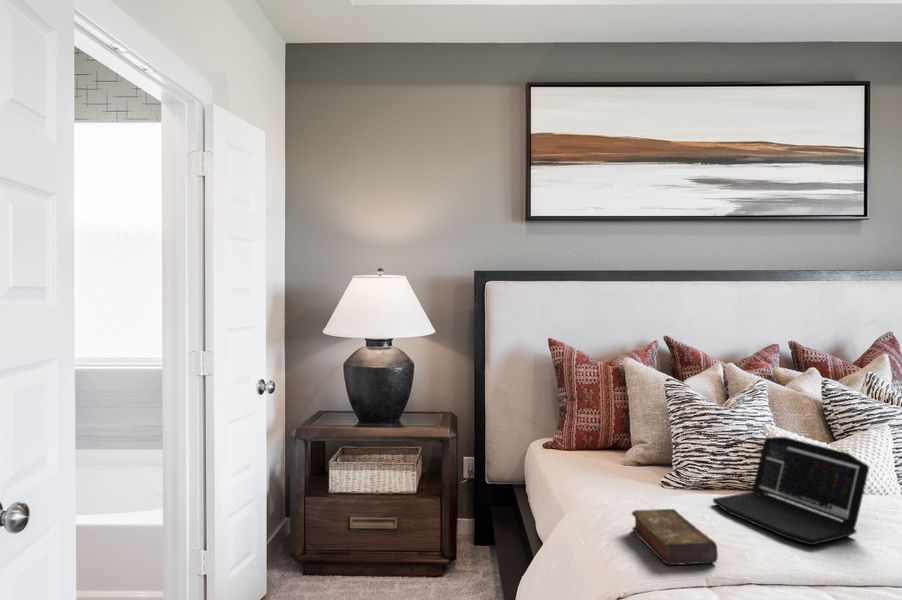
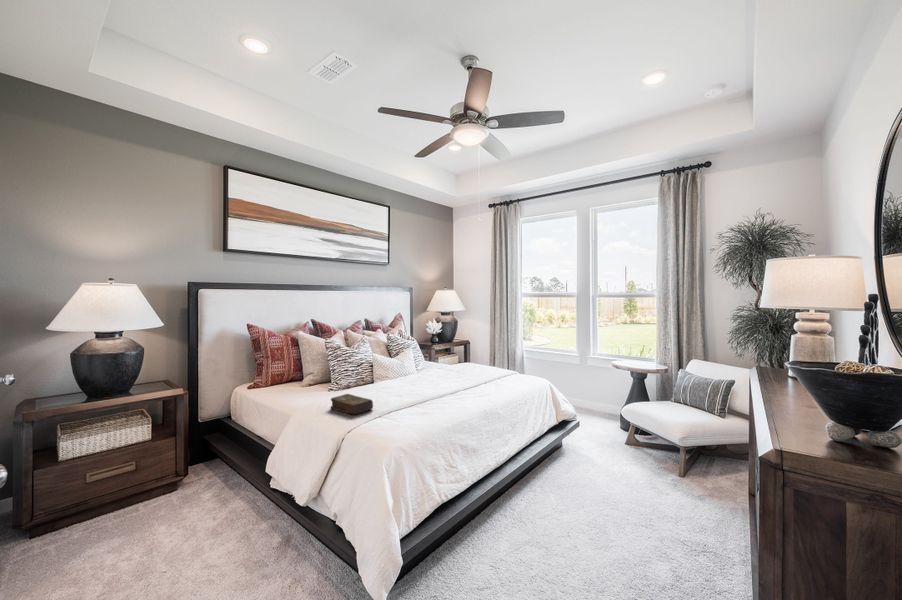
laptop: present [713,437,869,545] -> none [358,356,416,395]

